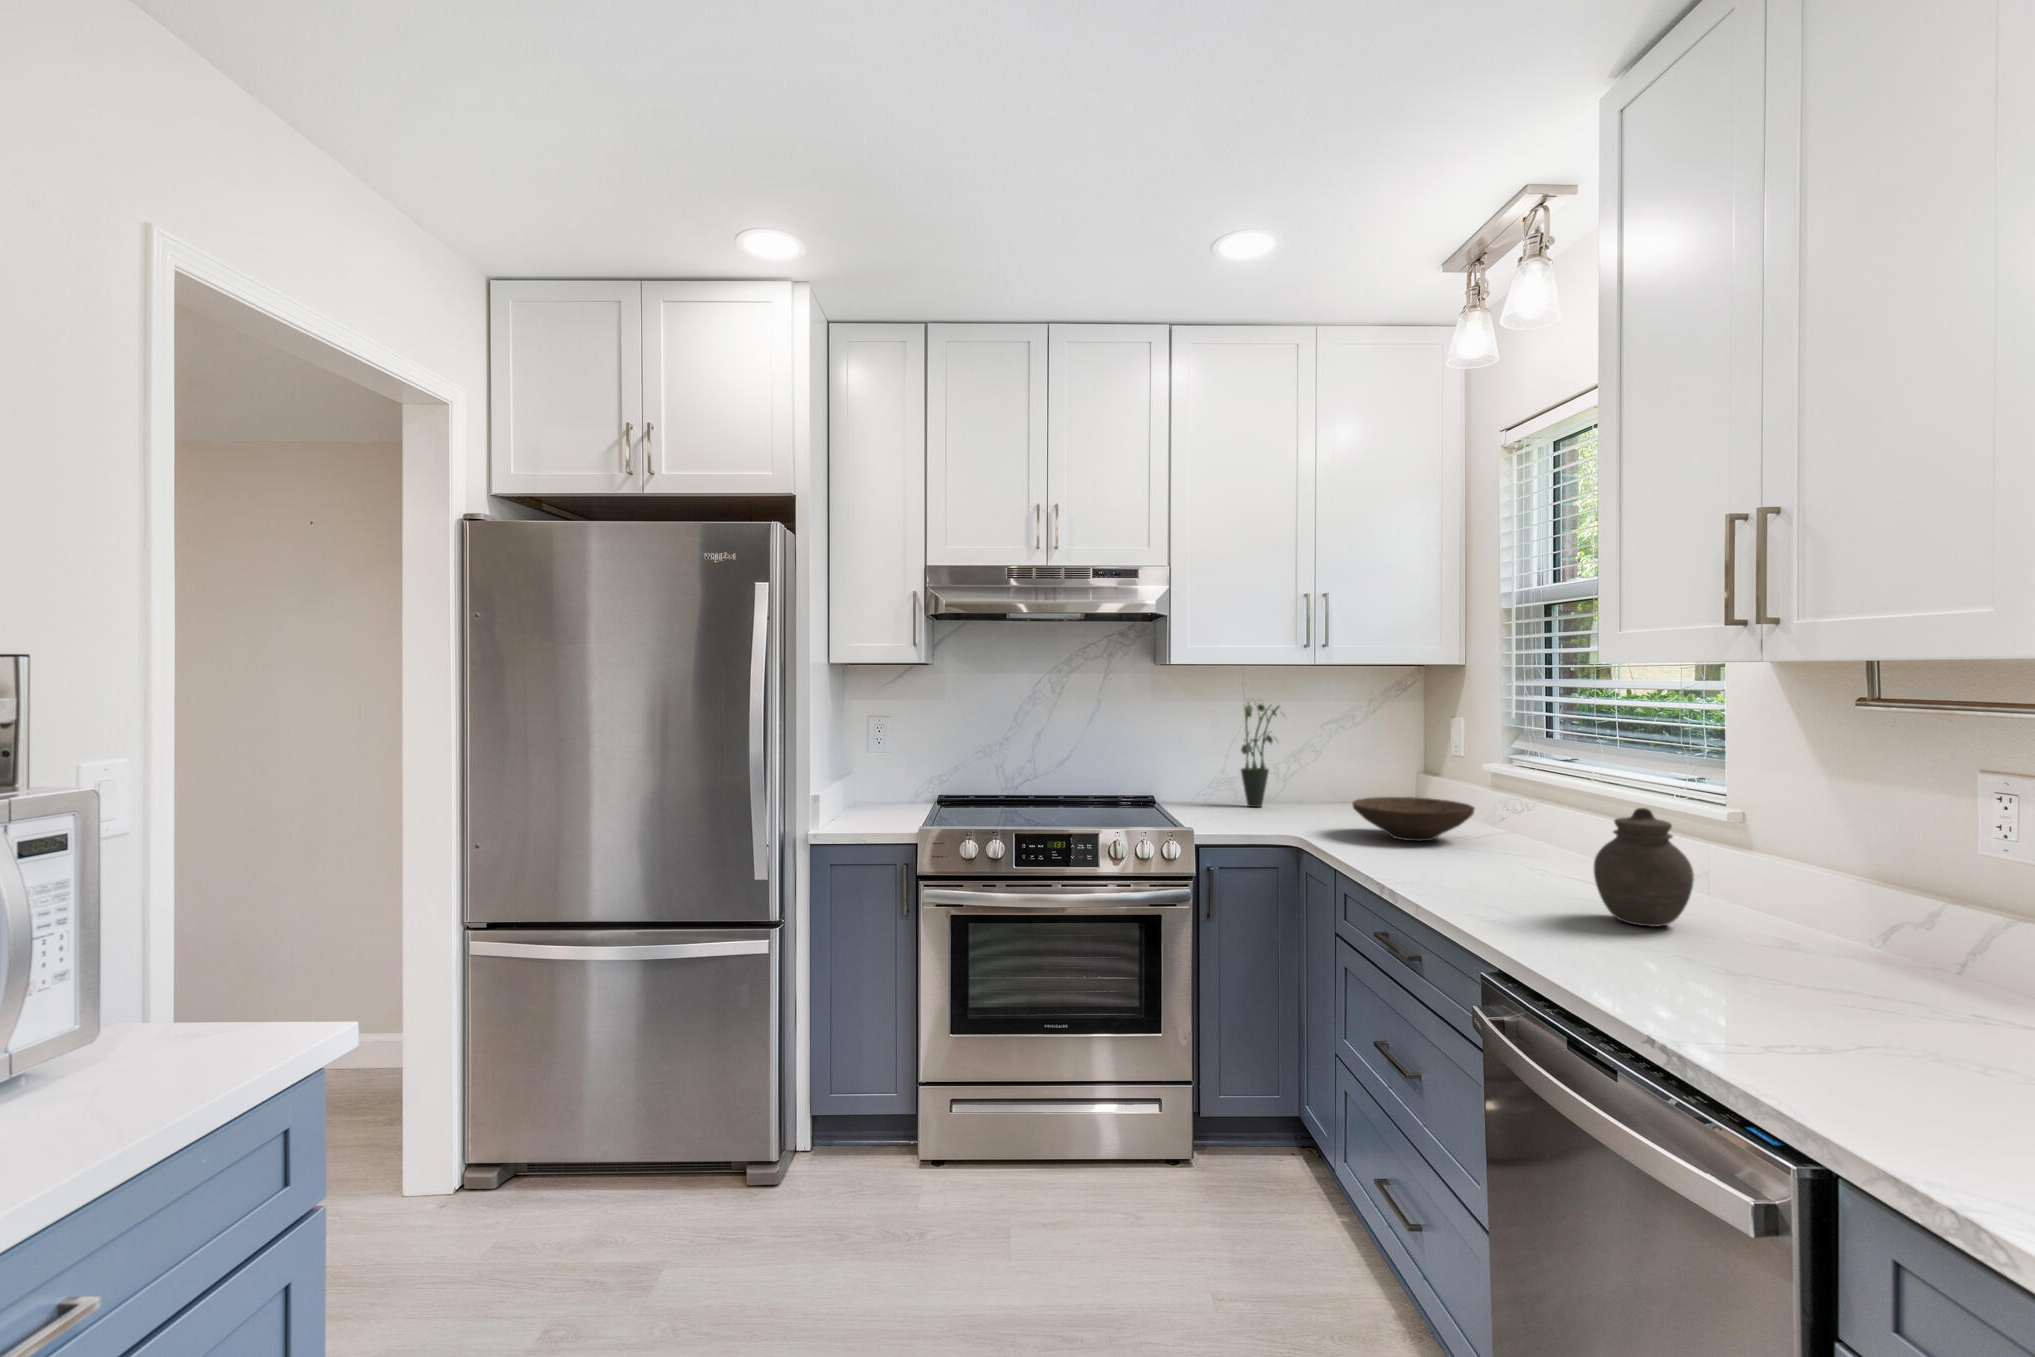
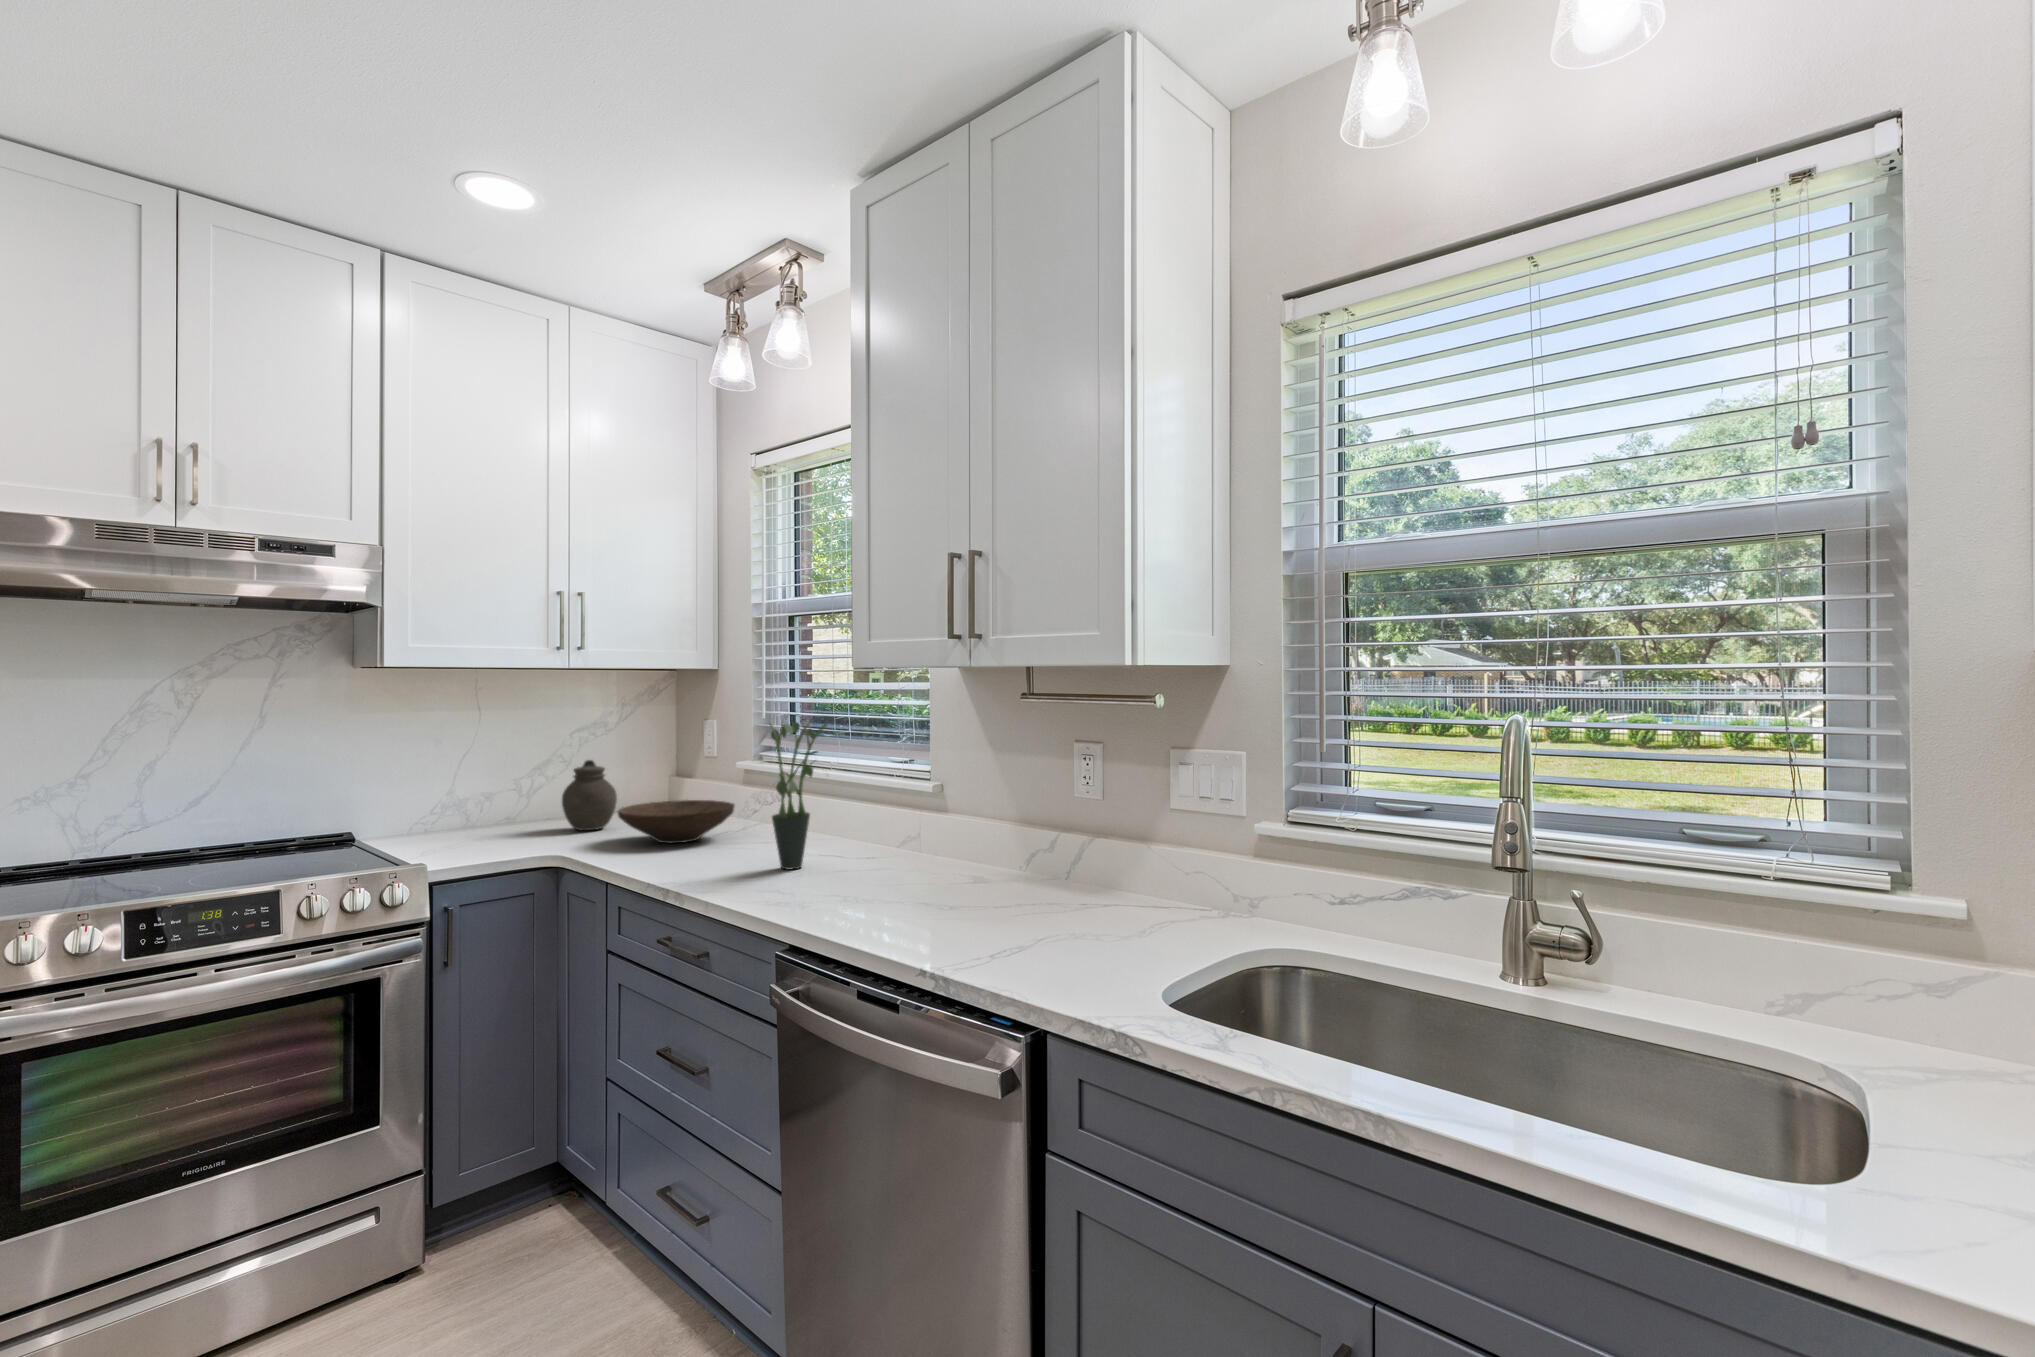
potted plant: present [1241,702,1283,807] -> present [770,715,828,869]
jar: present [1593,808,1694,927] -> present [562,760,617,831]

